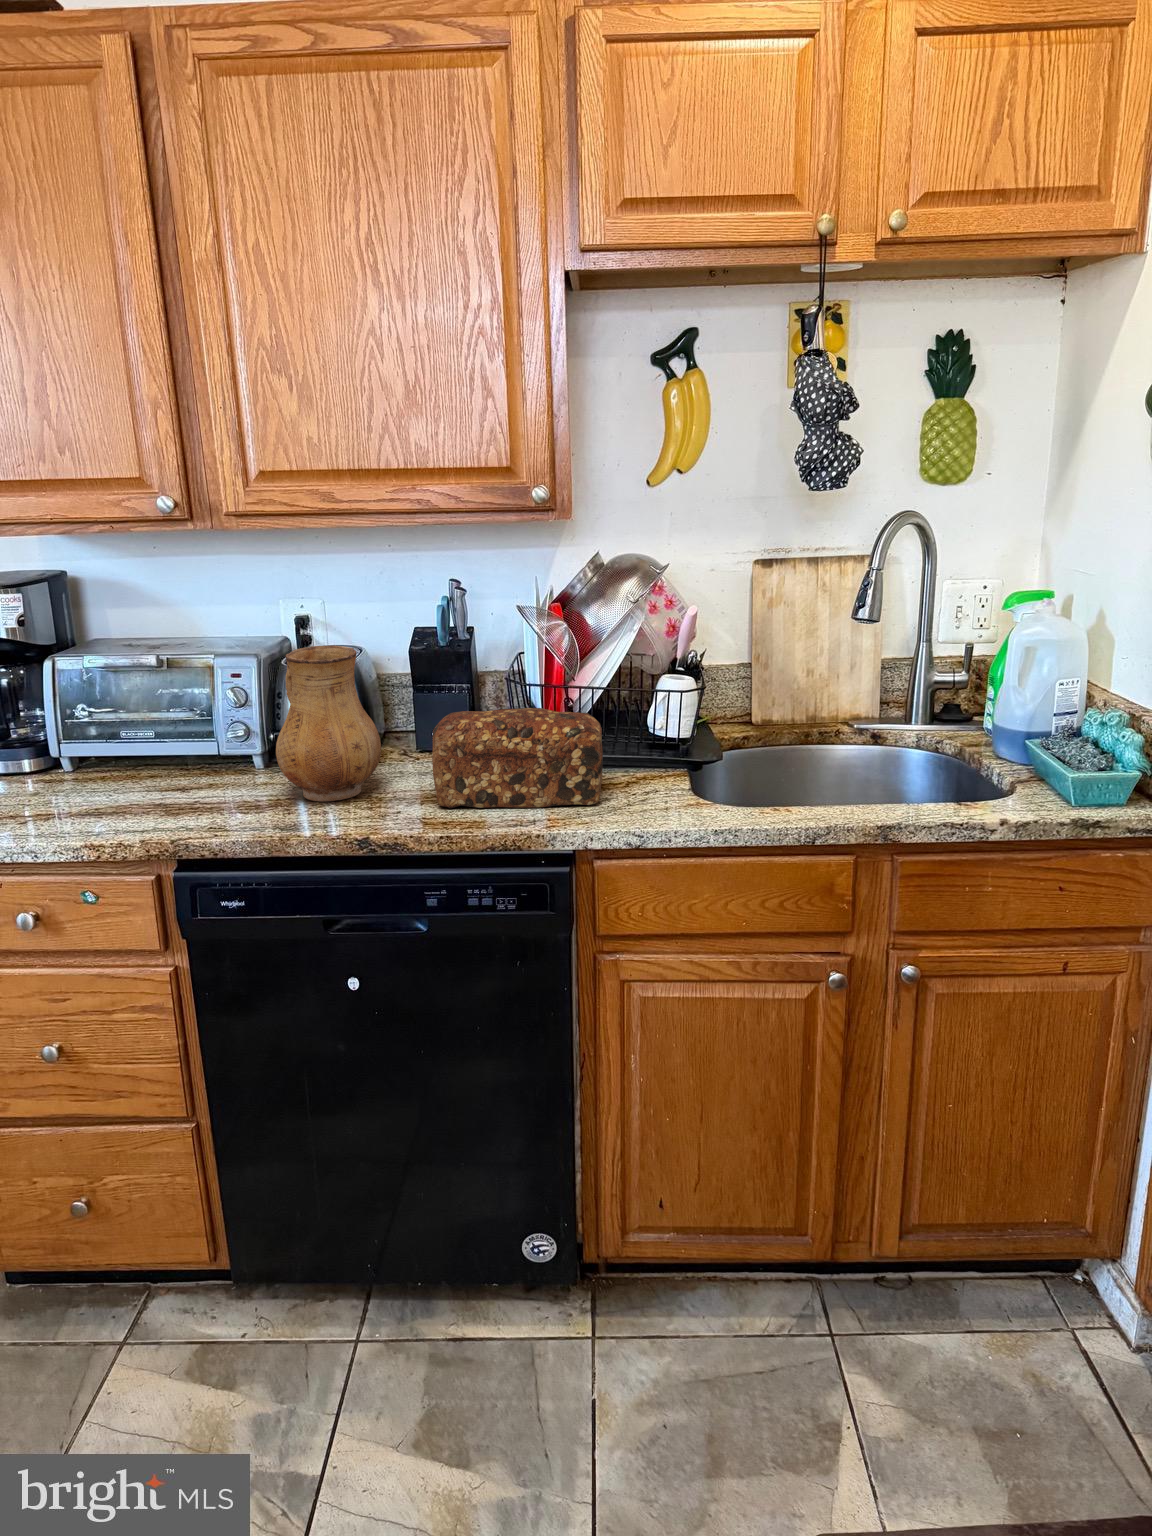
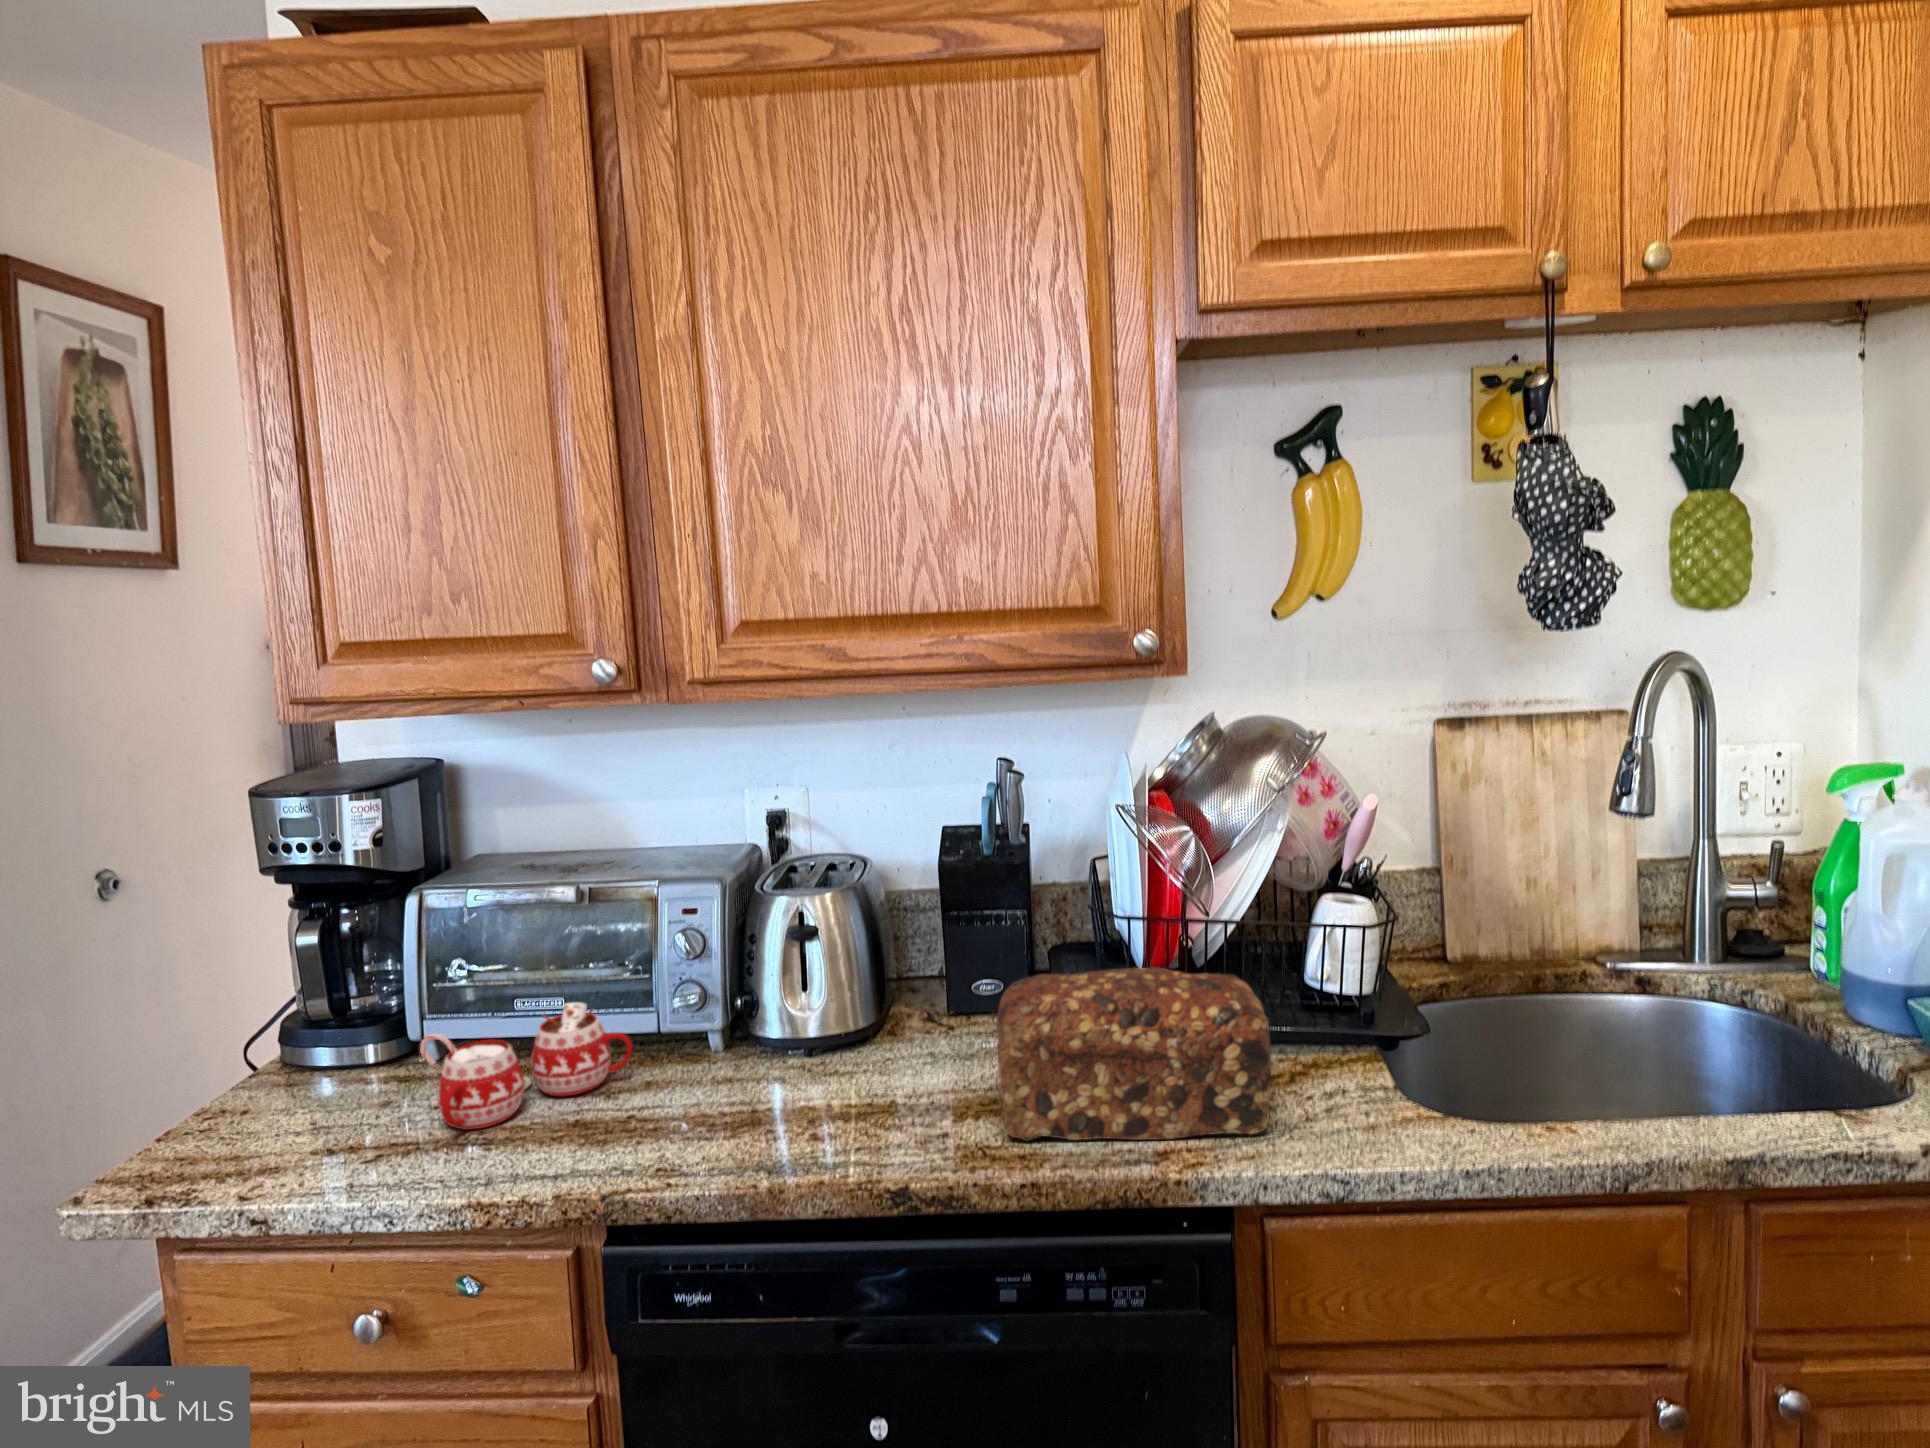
ceramic pitcher: present [276,645,381,801] -> none [749,872,910,1124]
mug: none [61,731,202,804] -> present [420,1003,633,1130]

